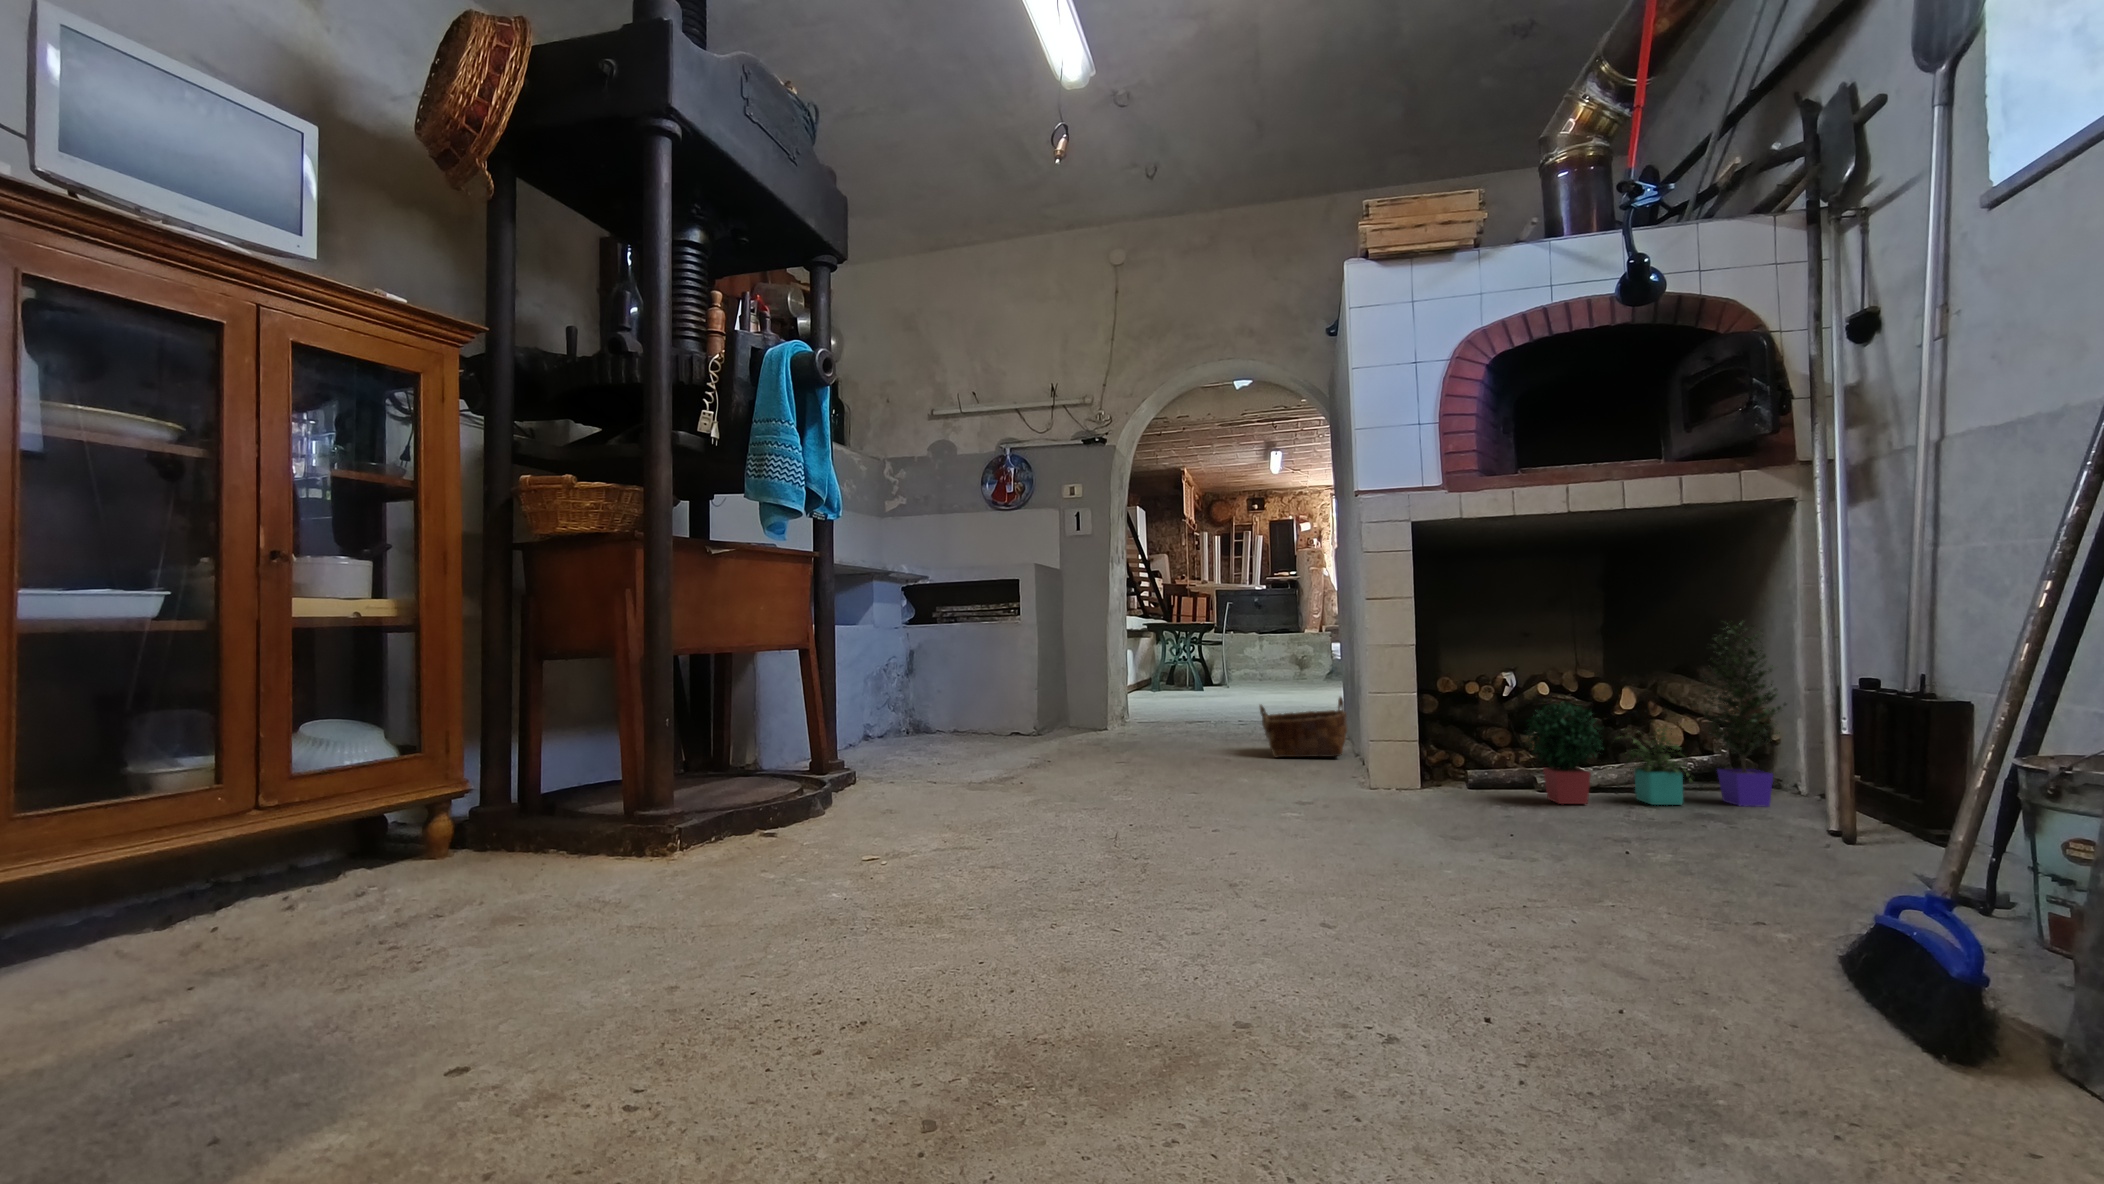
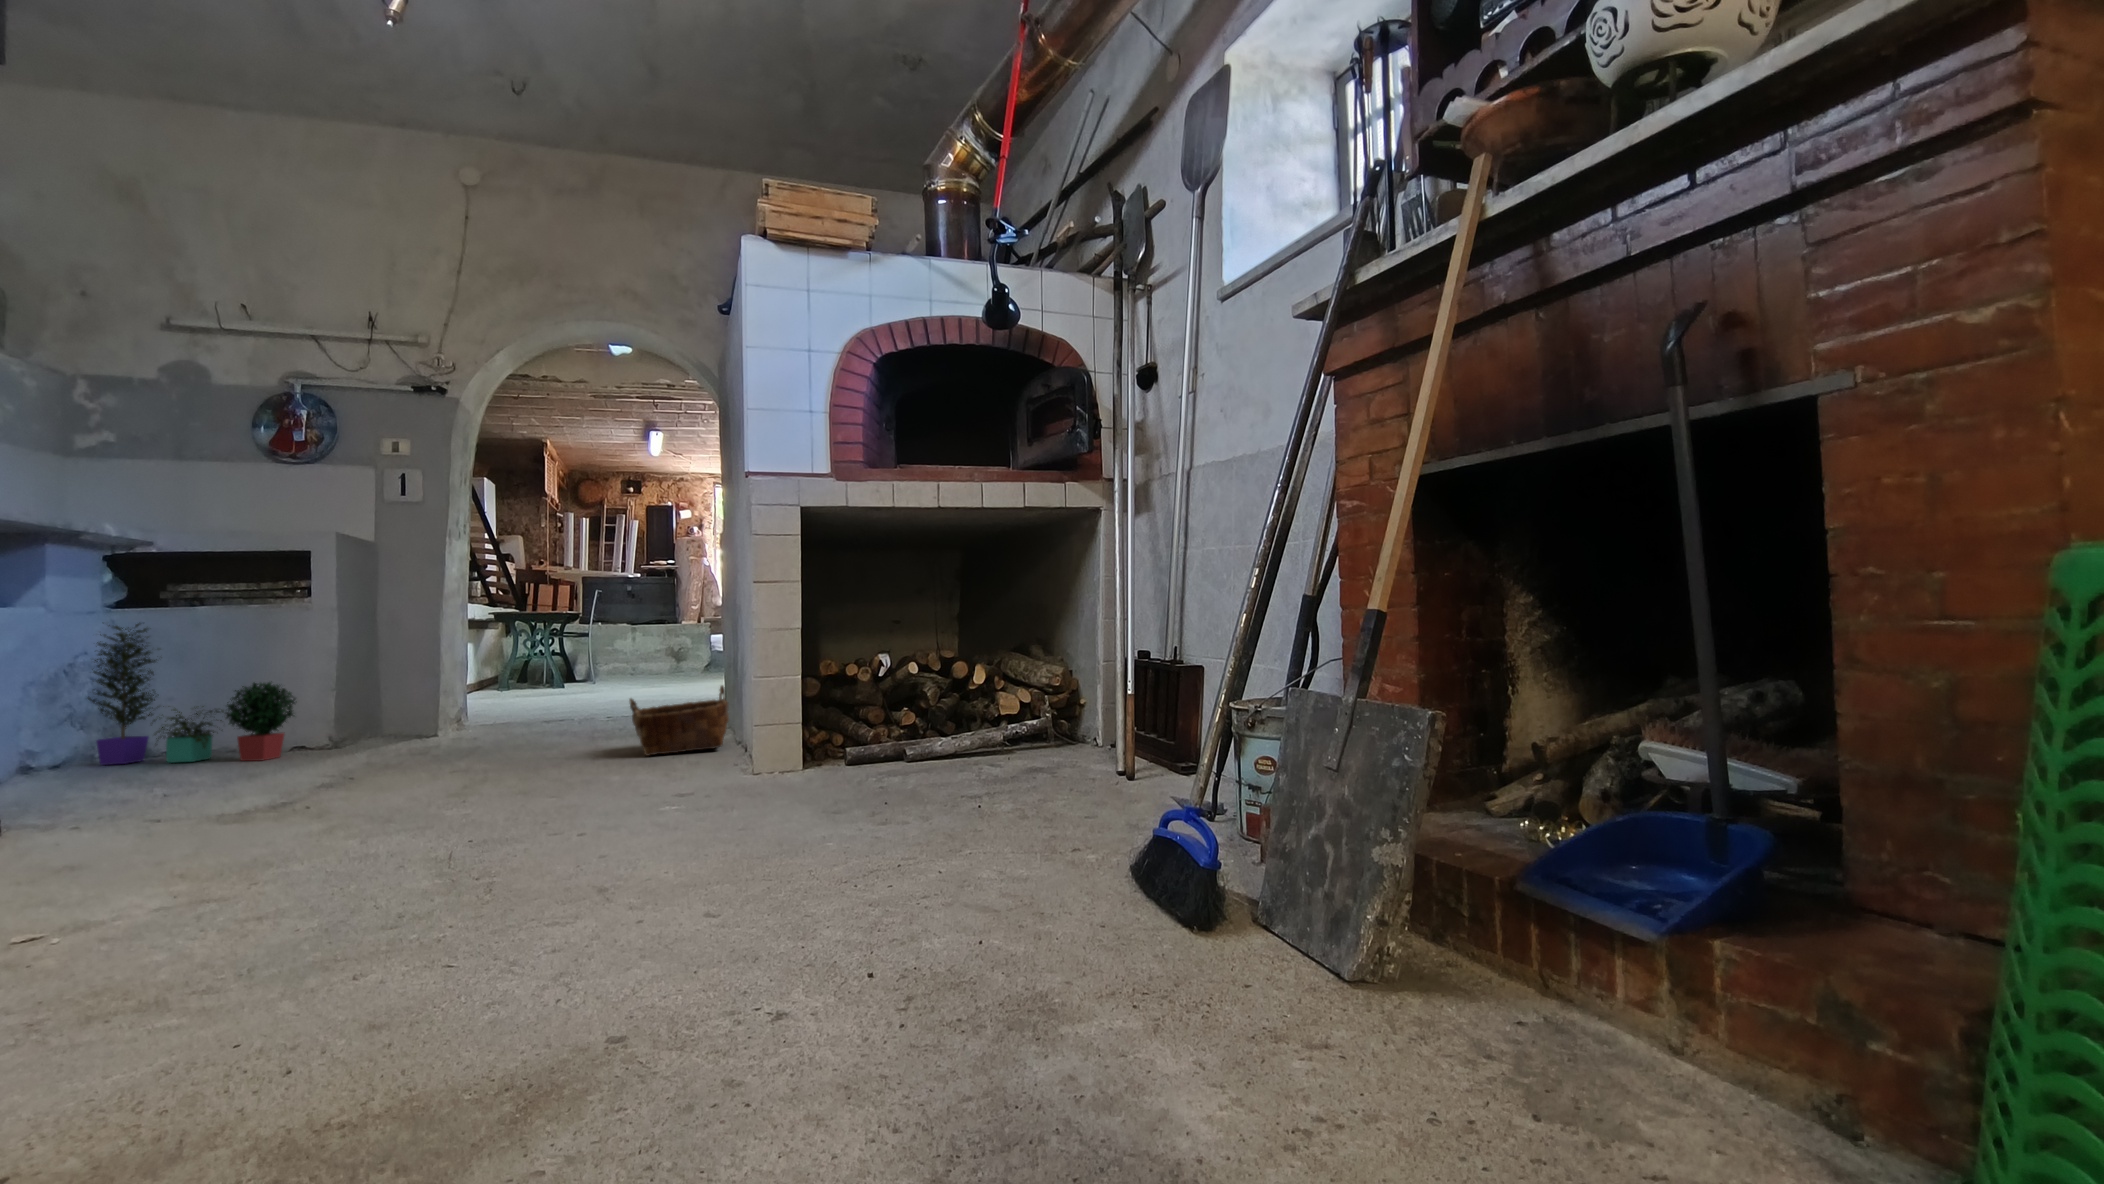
potted plant: present [1527,621,1786,807] -> present [88,623,296,765]

